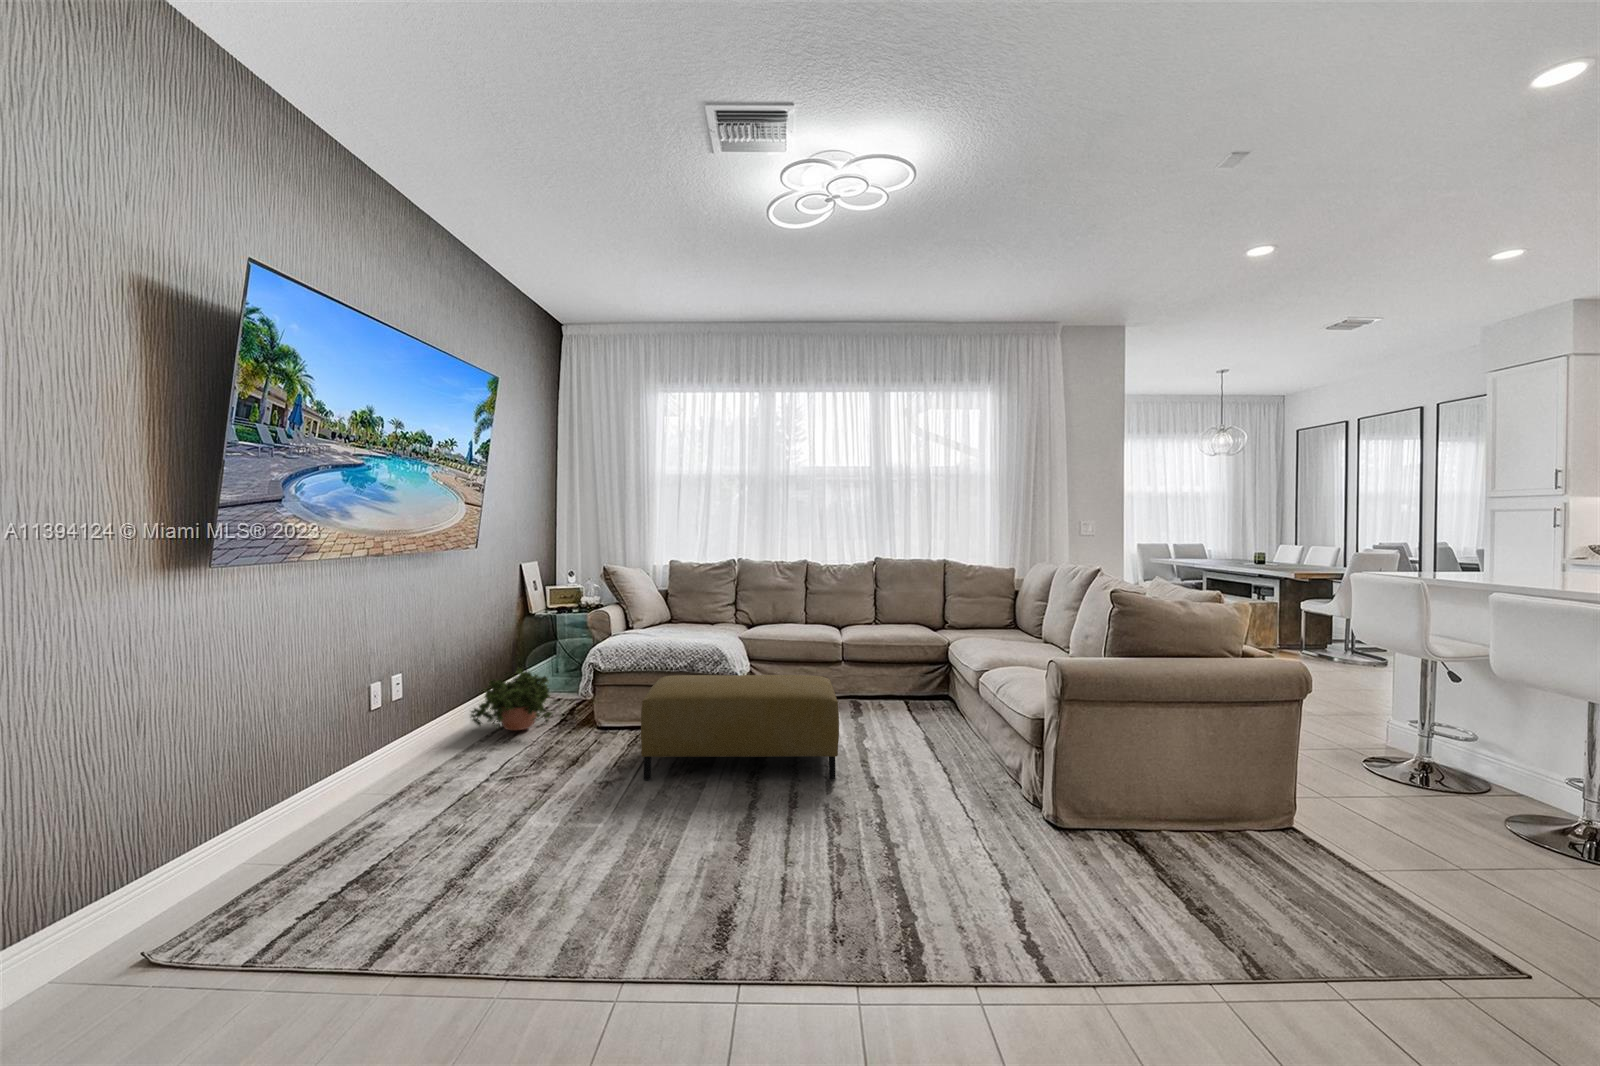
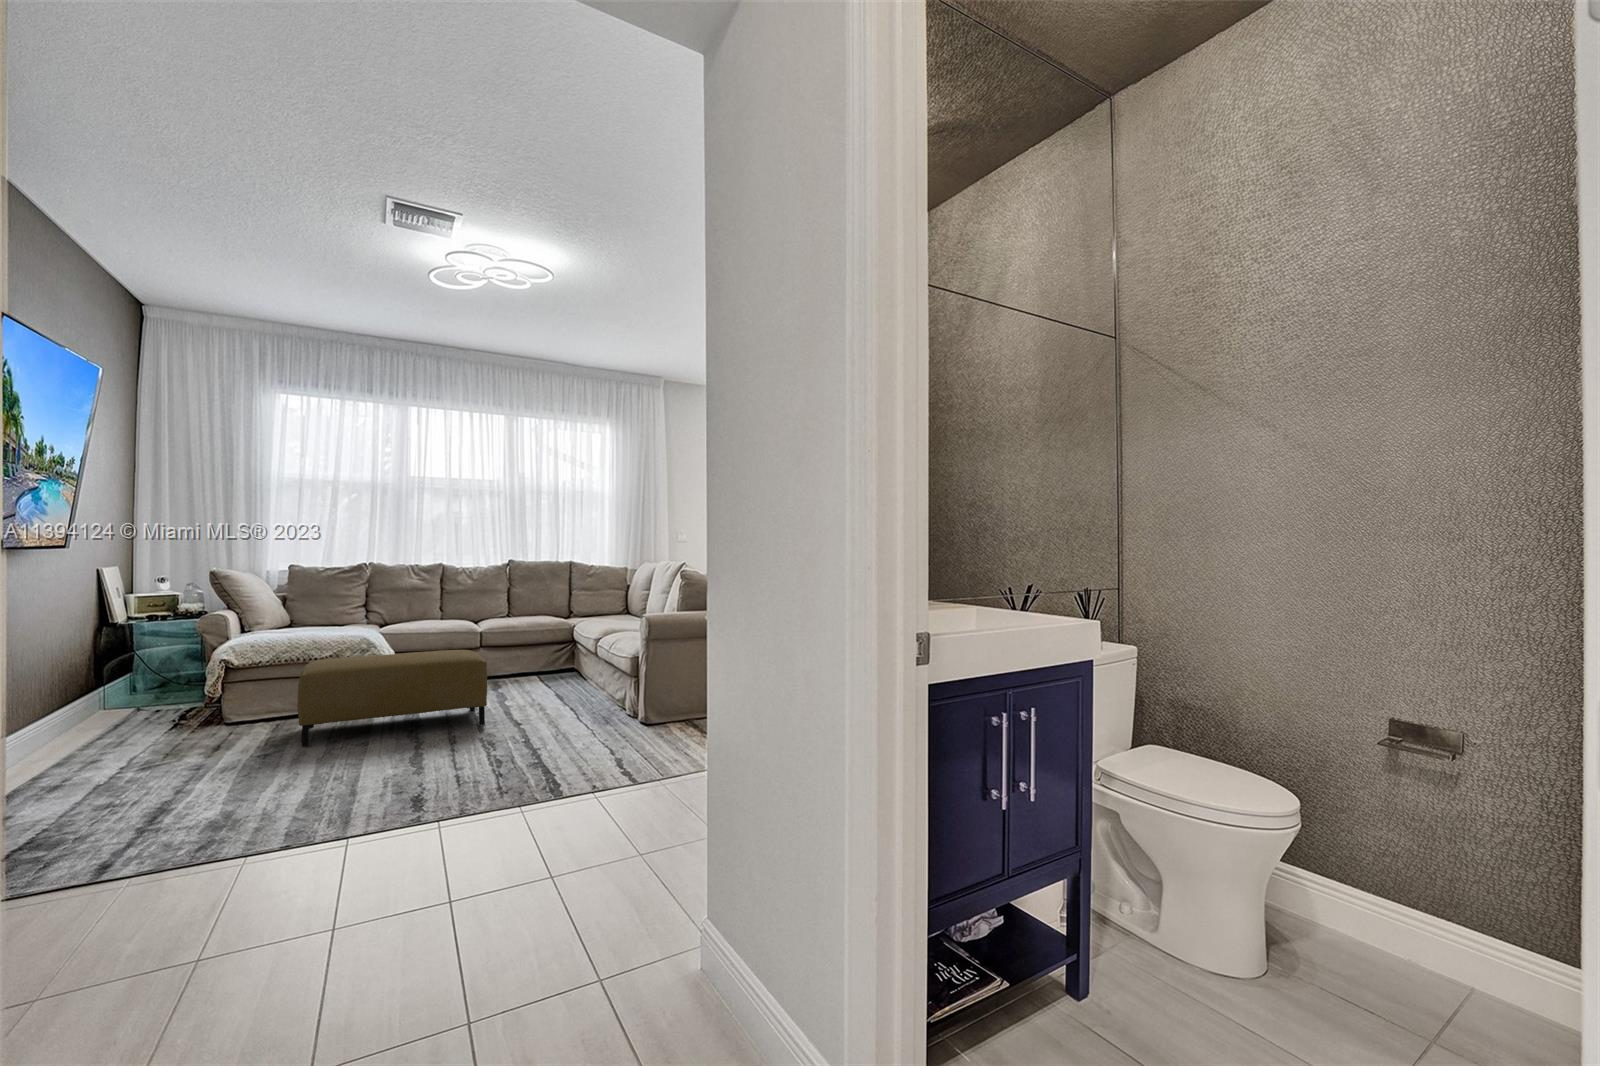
potted plant: present [470,669,552,730] -> none [60,671,183,736]

